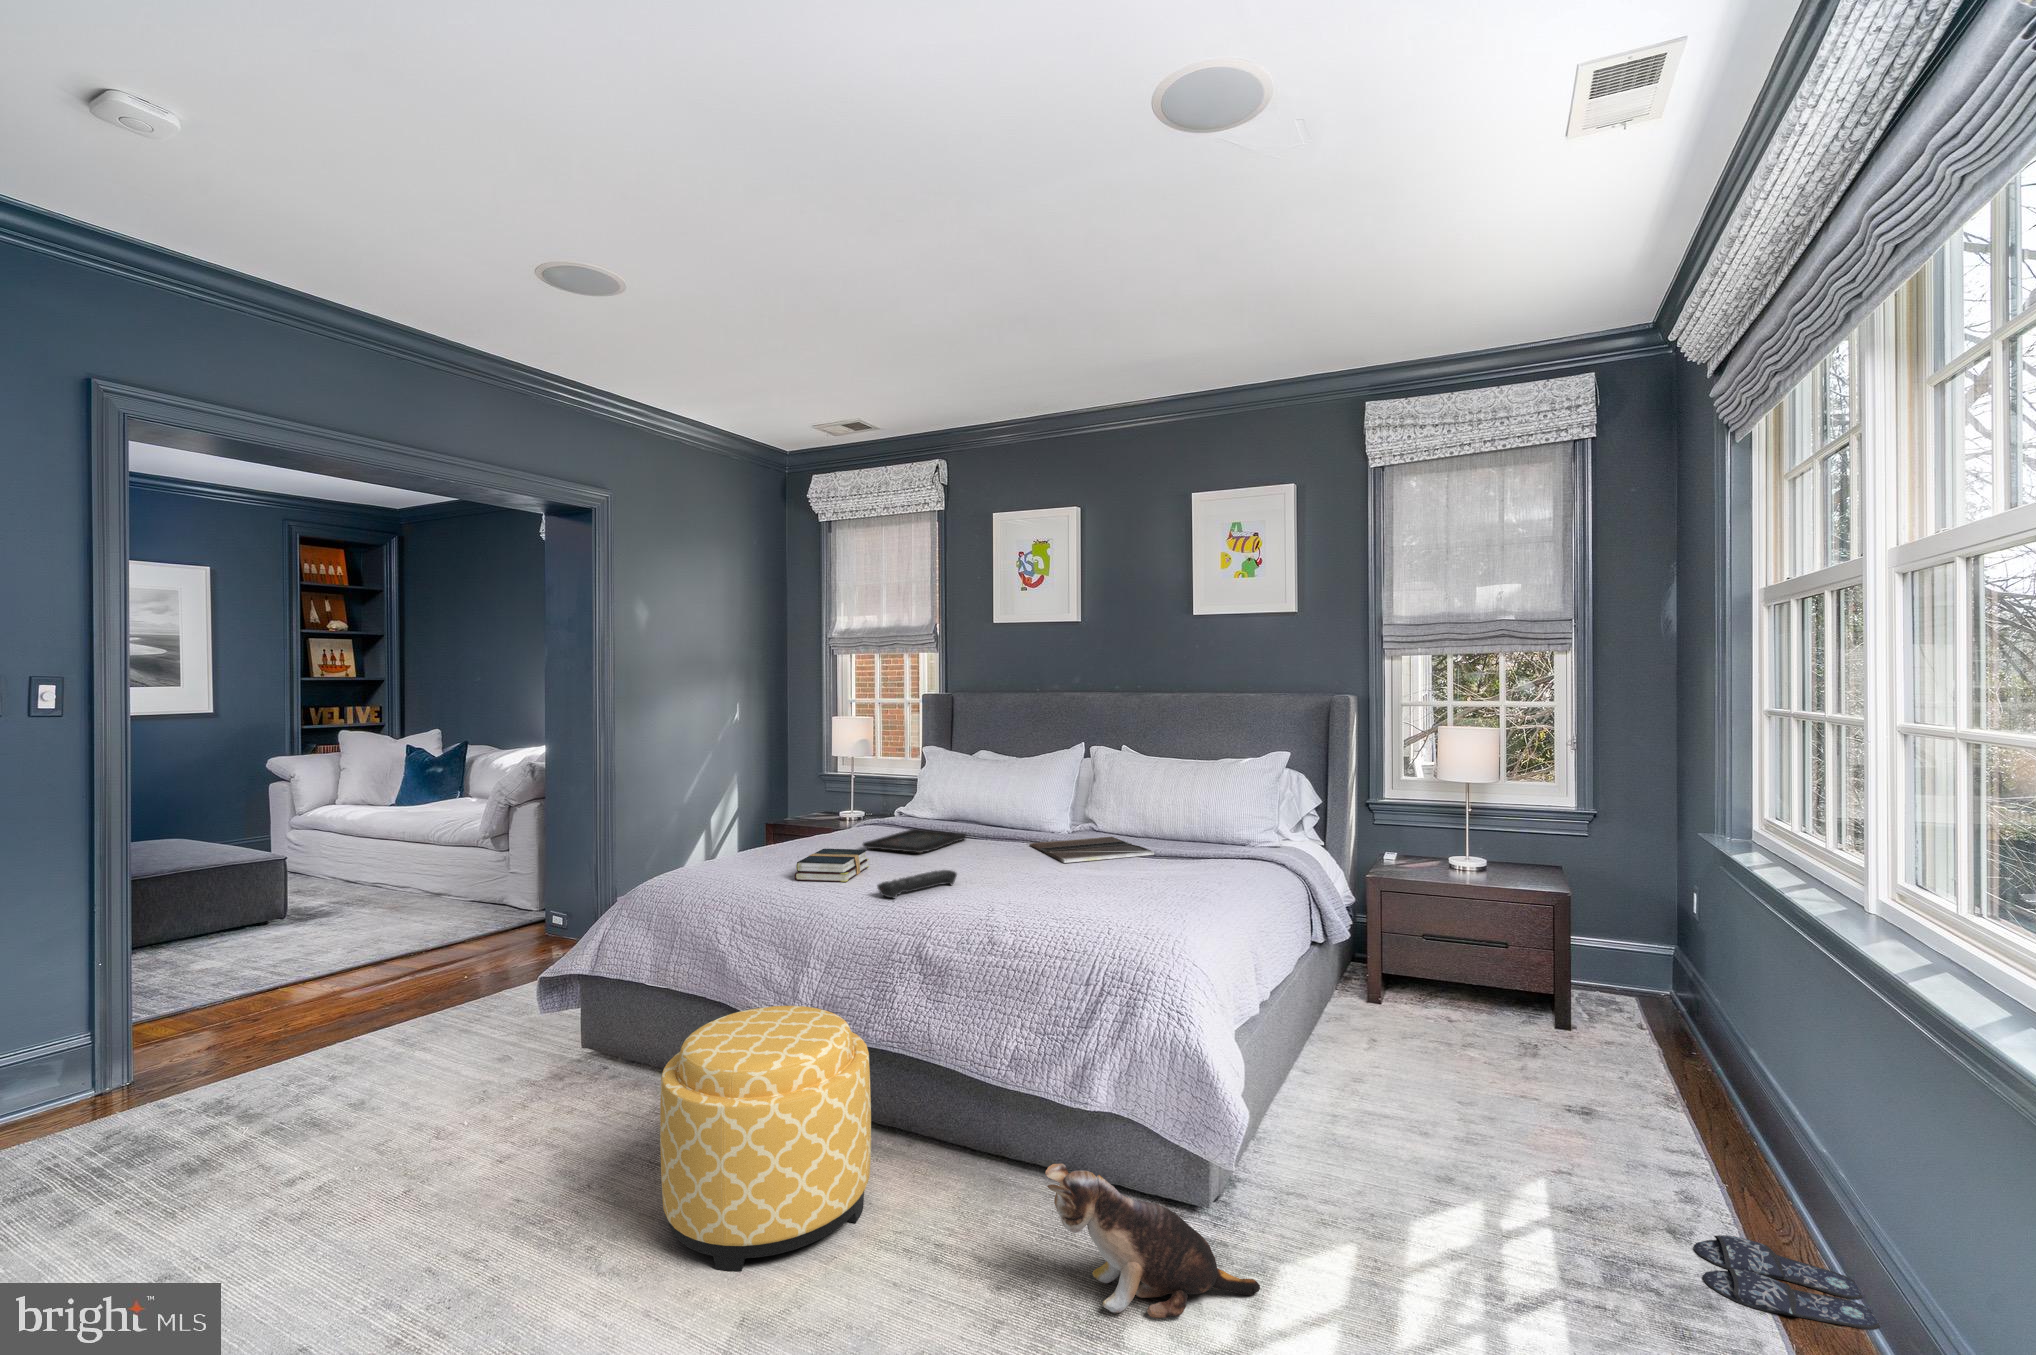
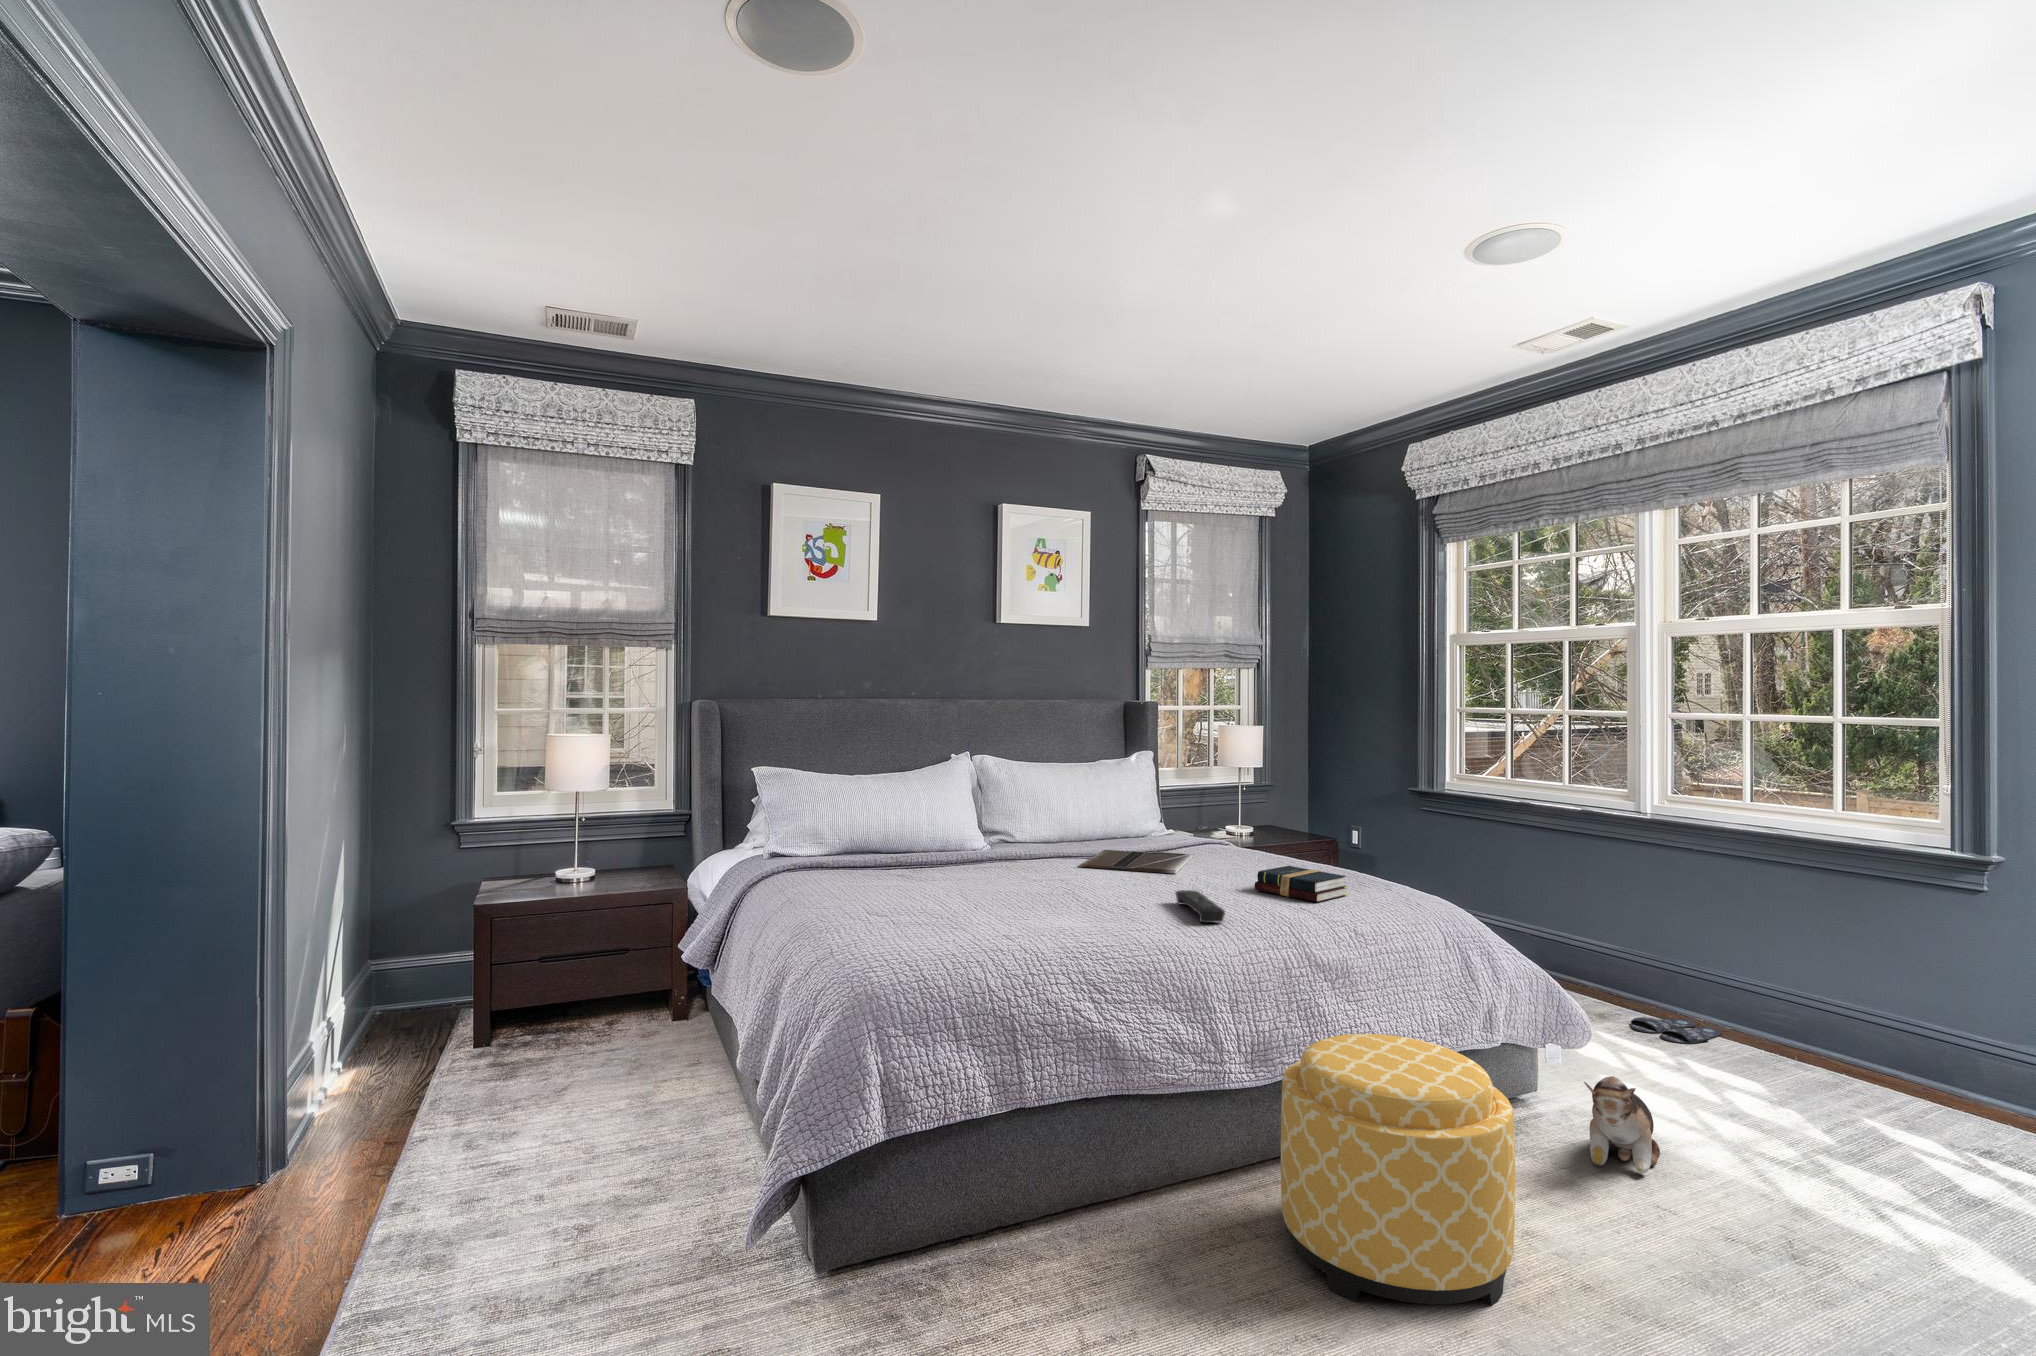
tray: present [863,829,966,853] -> none [932,865,1044,894]
hardback book: present [795,849,869,882] -> present [1255,866,1348,902]

